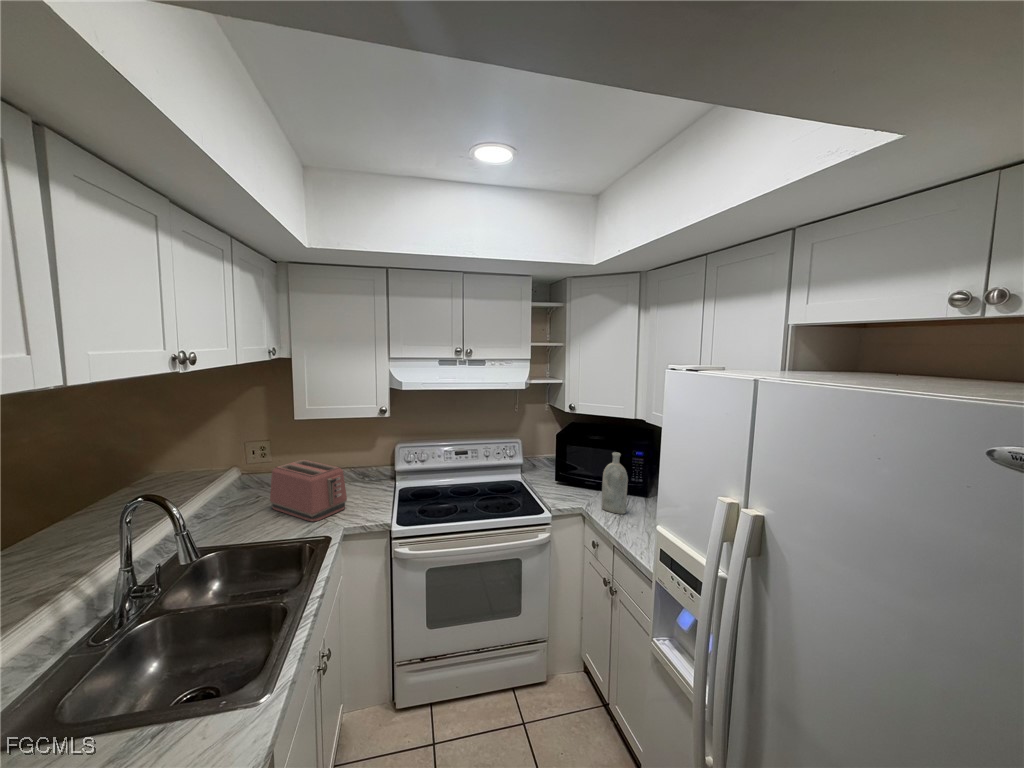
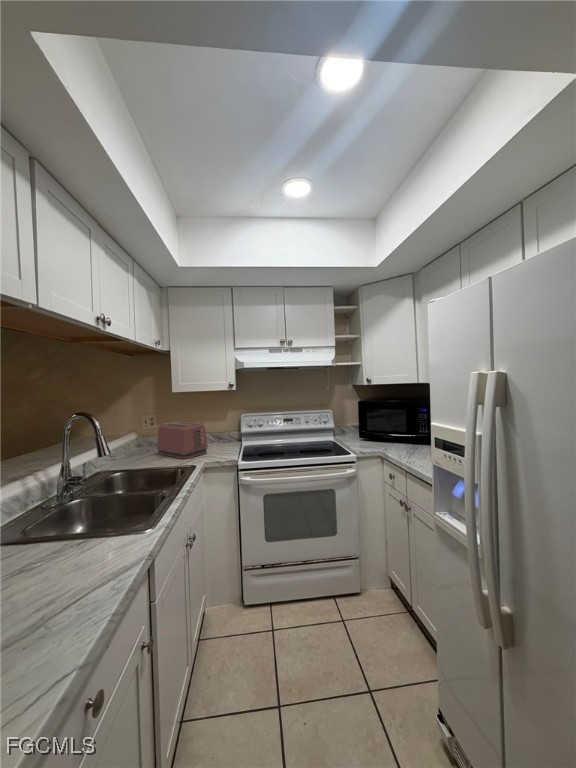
bottle: present [601,453,628,514] -> none [395,407,416,454]

